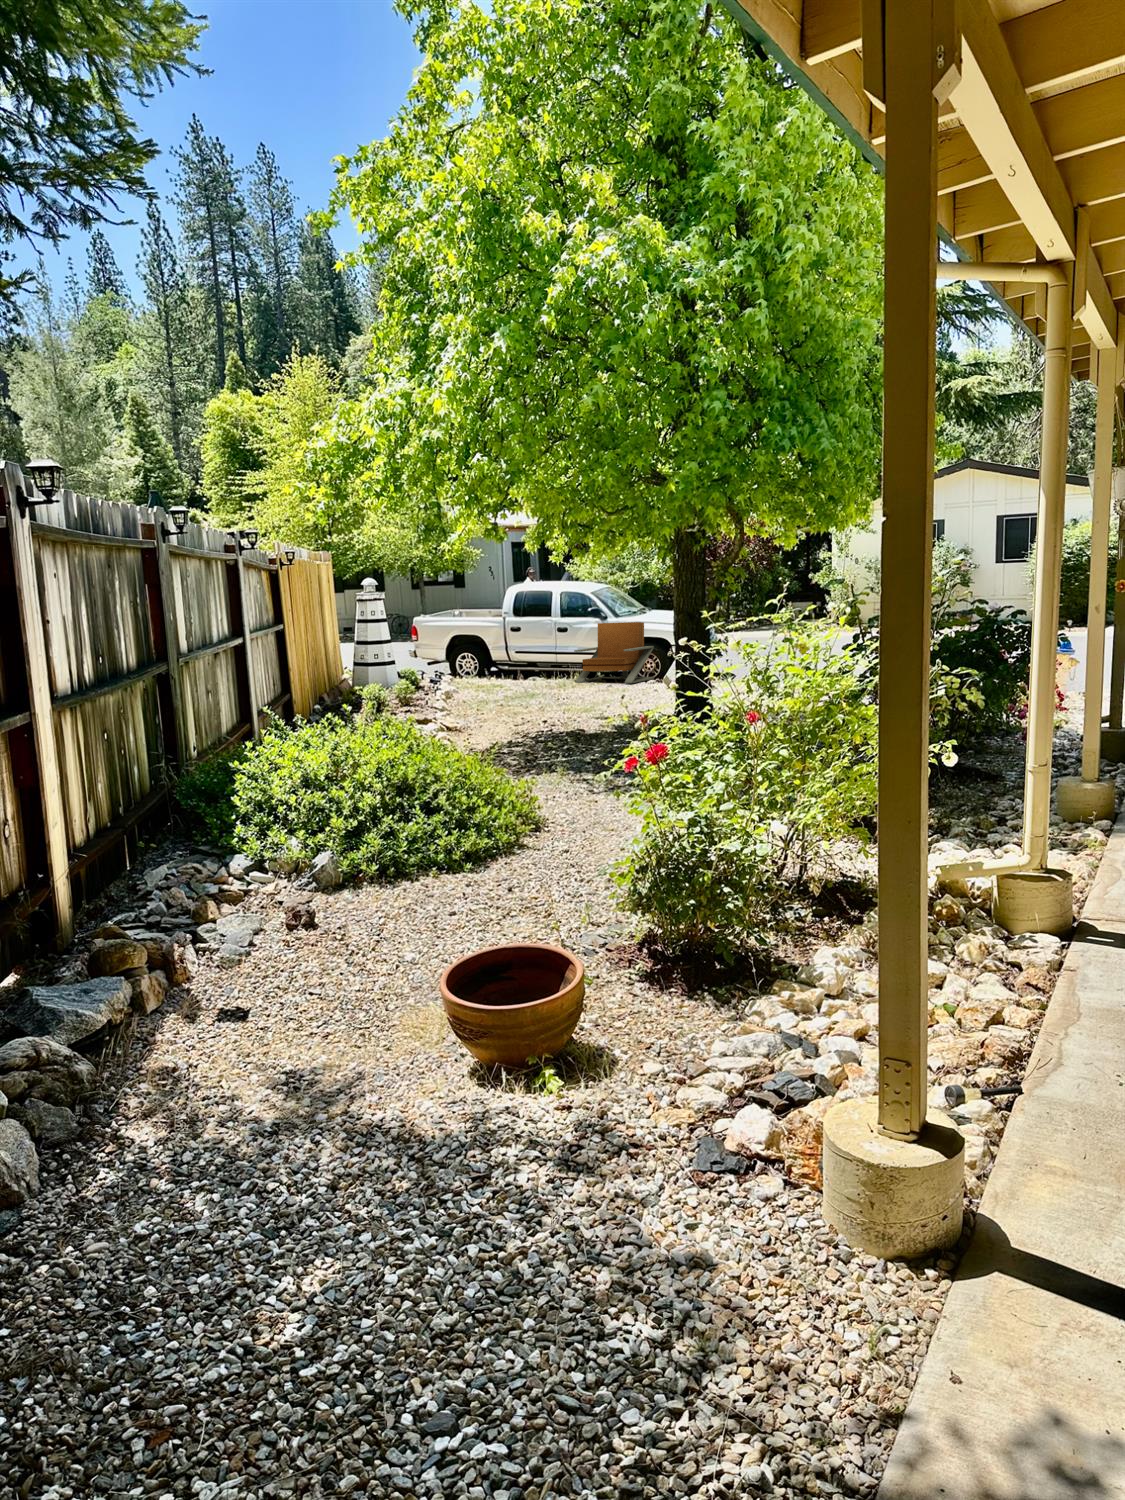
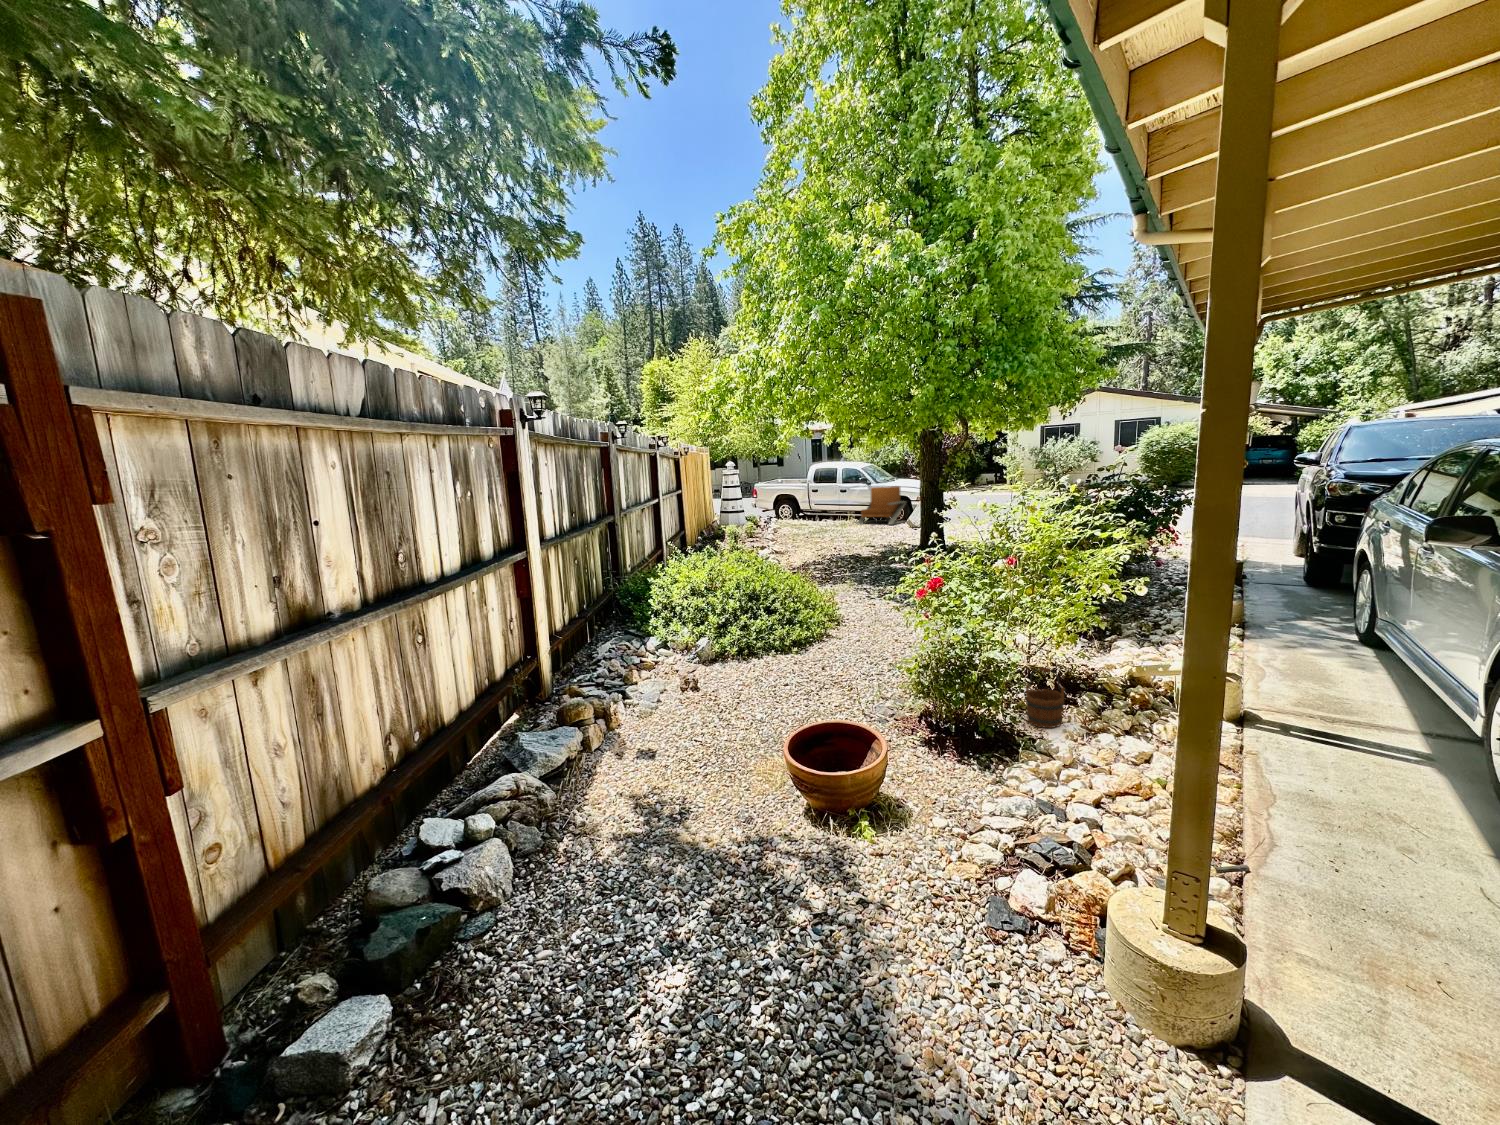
wooden bucket: none [779,867,834,951] -> present [1024,667,1066,728]

